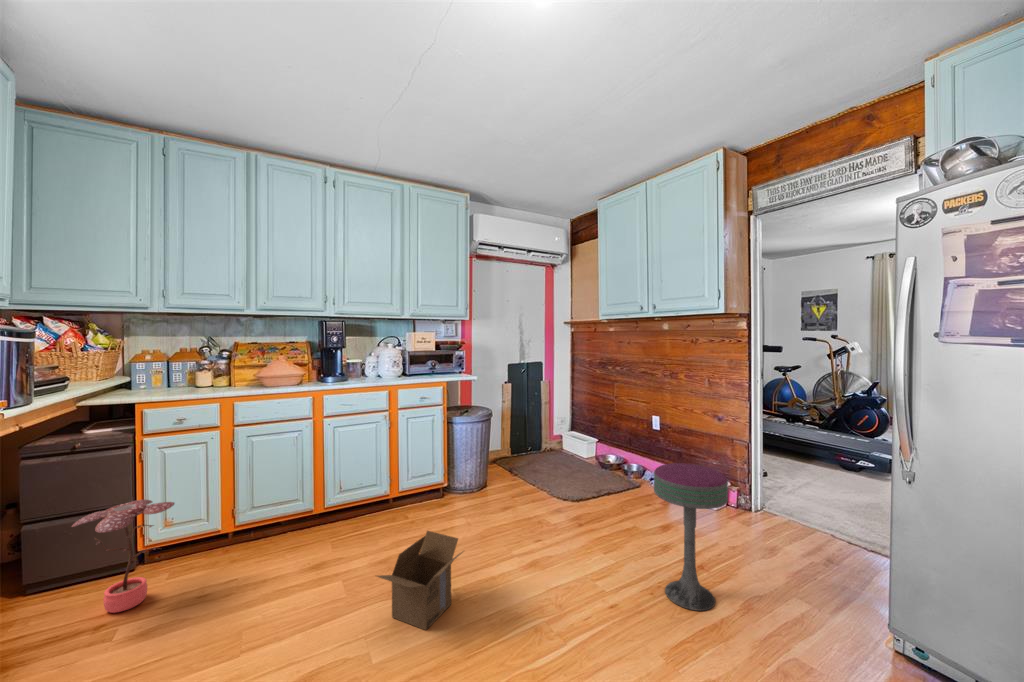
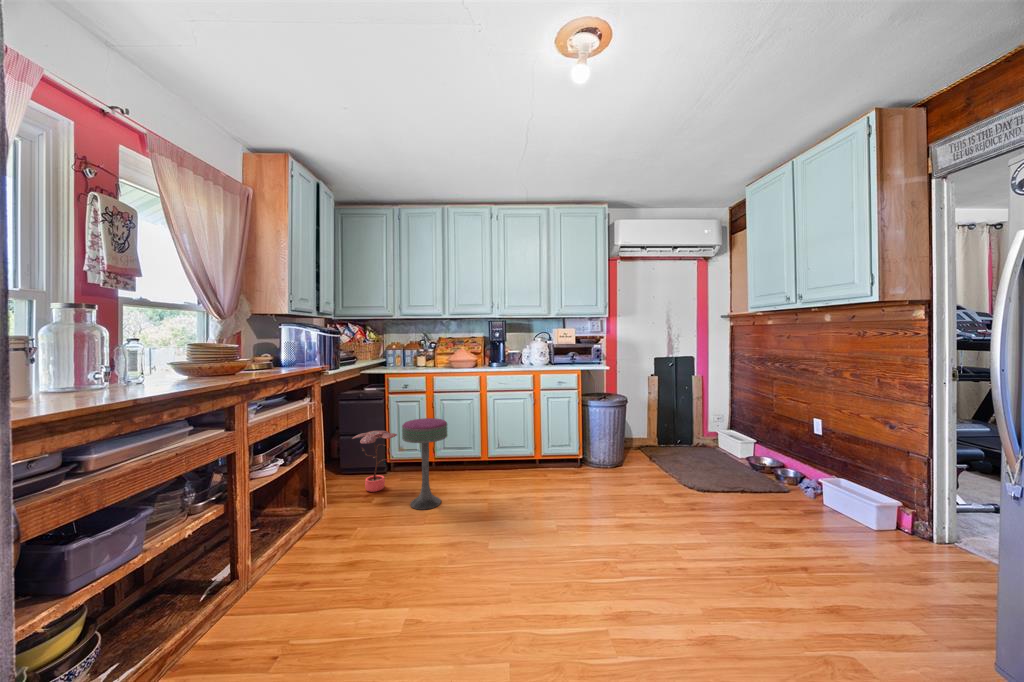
bar stool: present [654,463,728,611] -> present [402,418,447,510]
cardboard box: present [377,531,462,630] -> none [490,479,555,546]

